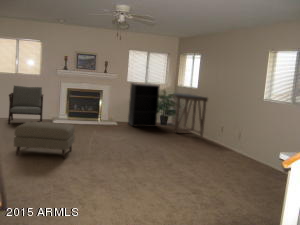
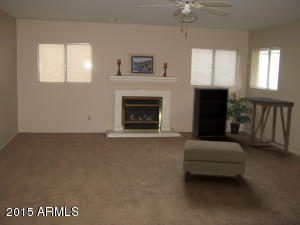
lounge chair: present [8,86,43,124] -> none [58,96,97,140]
ottoman: present [14,122,75,159] -> present [183,140,246,185]

